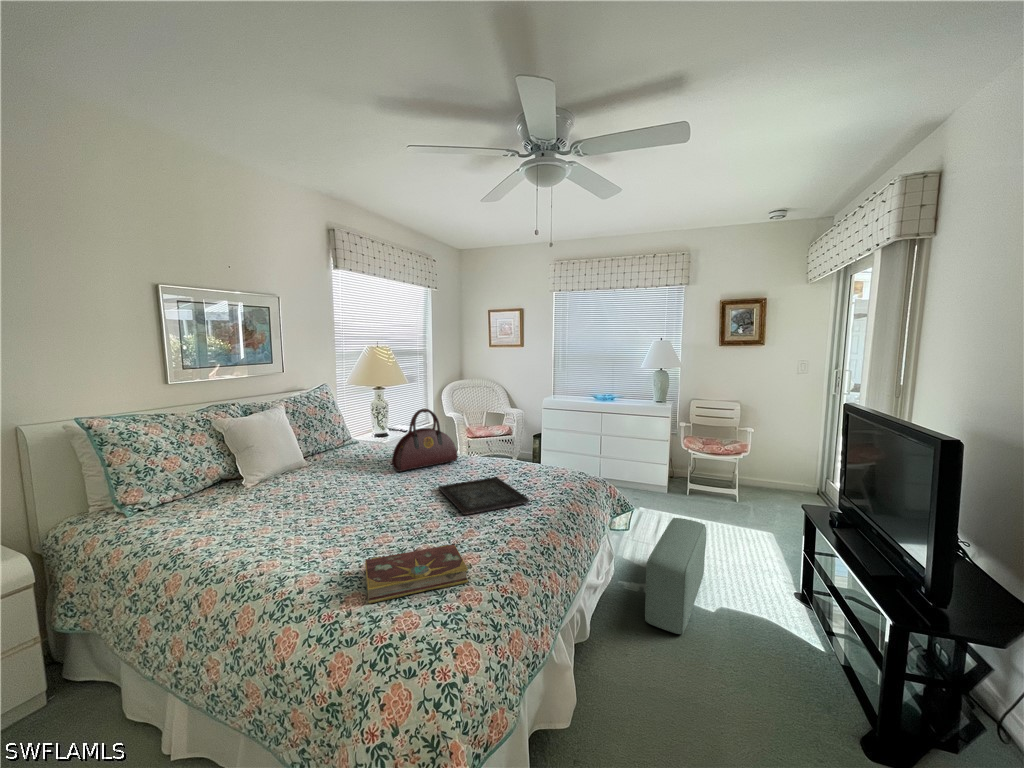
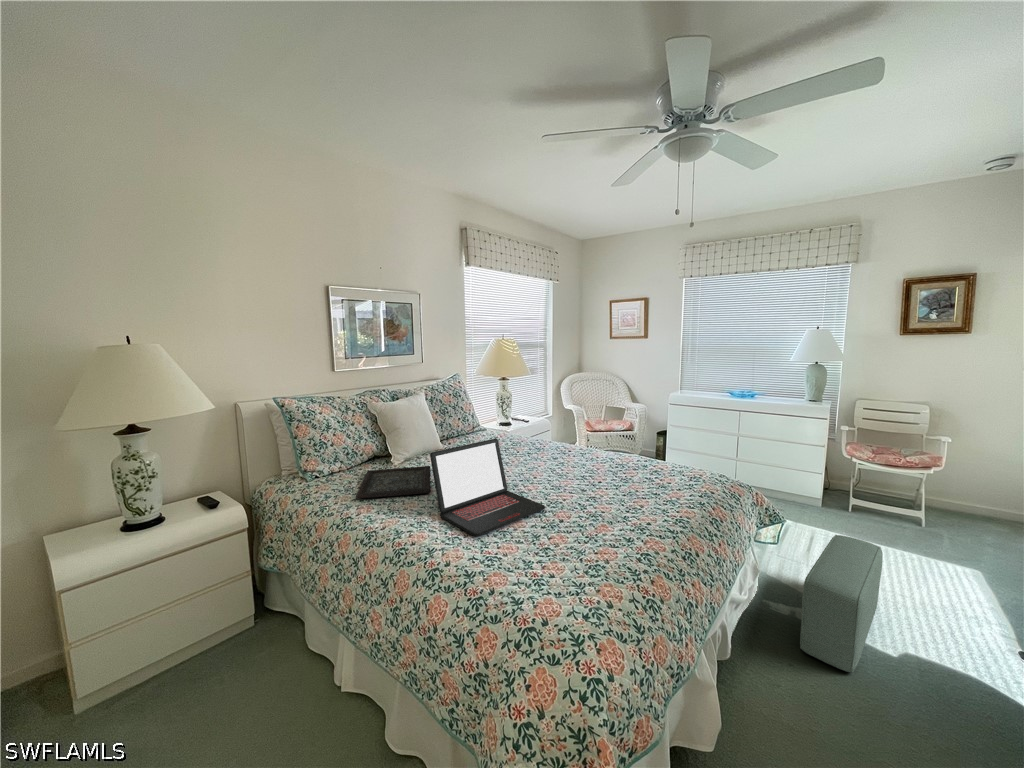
handbag: present [392,409,458,472] -> none [520,400,583,460]
laptop: none [283,453,413,558] -> present [430,439,545,536]
tray: present [439,477,529,515] -> present [356,466,430,498]
book: present [365,544,468,603] -> none [504,536,607,584]

